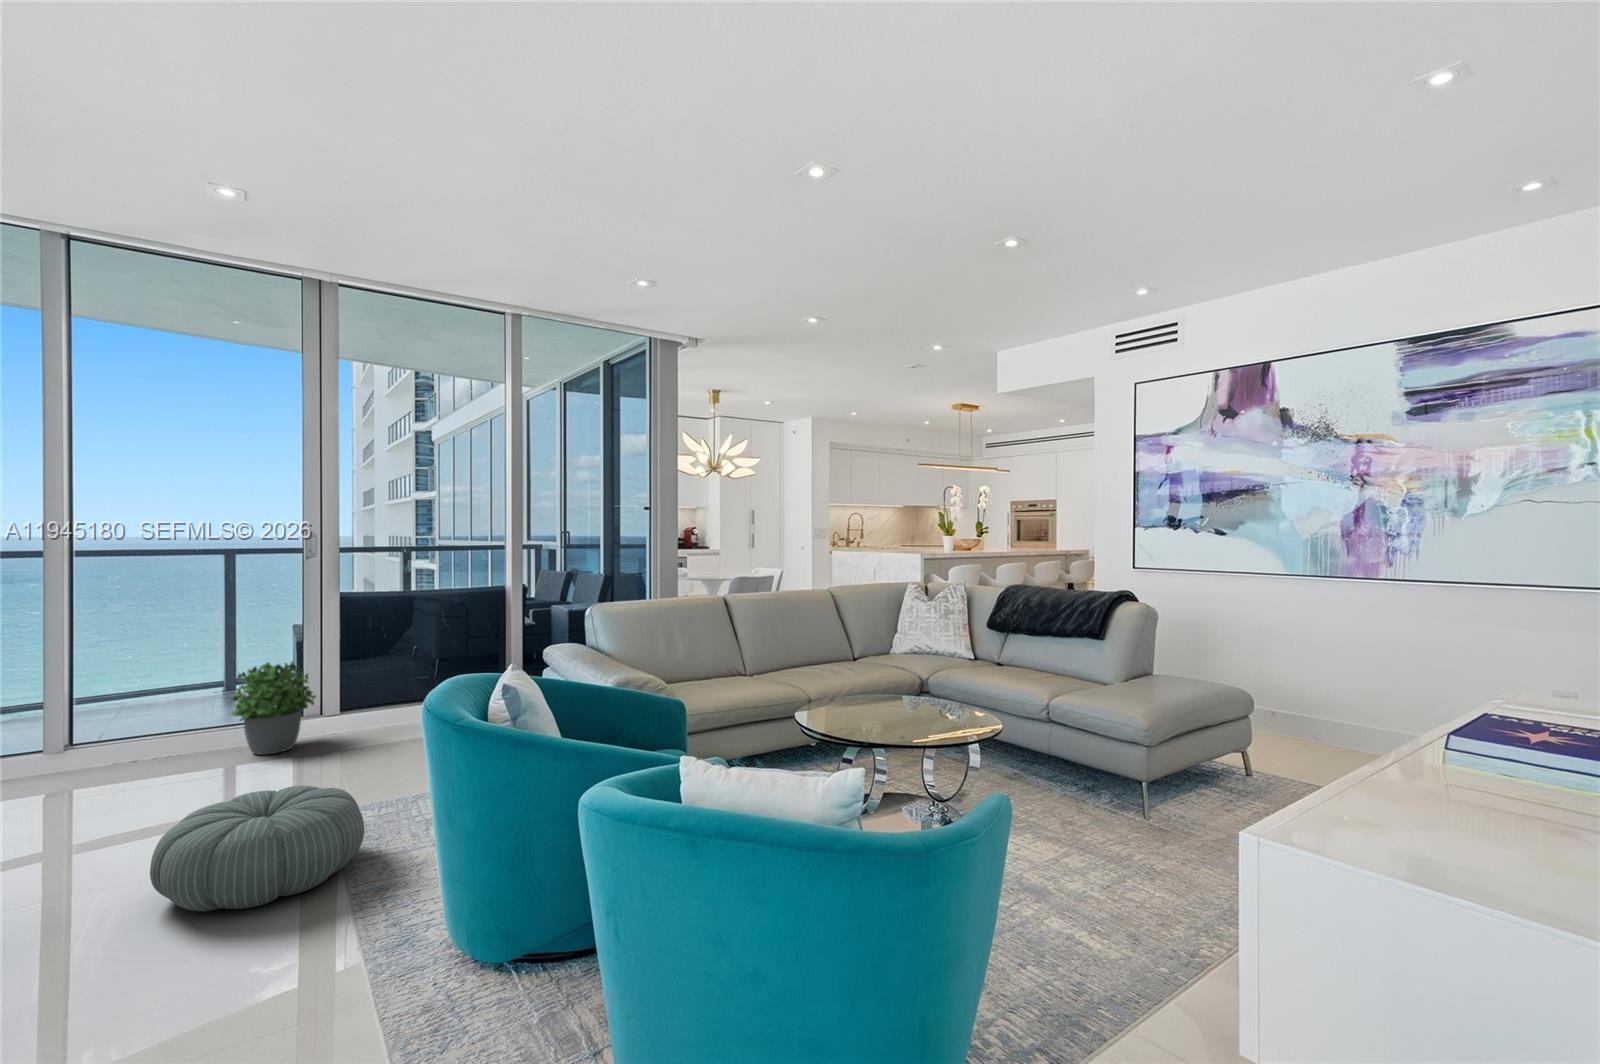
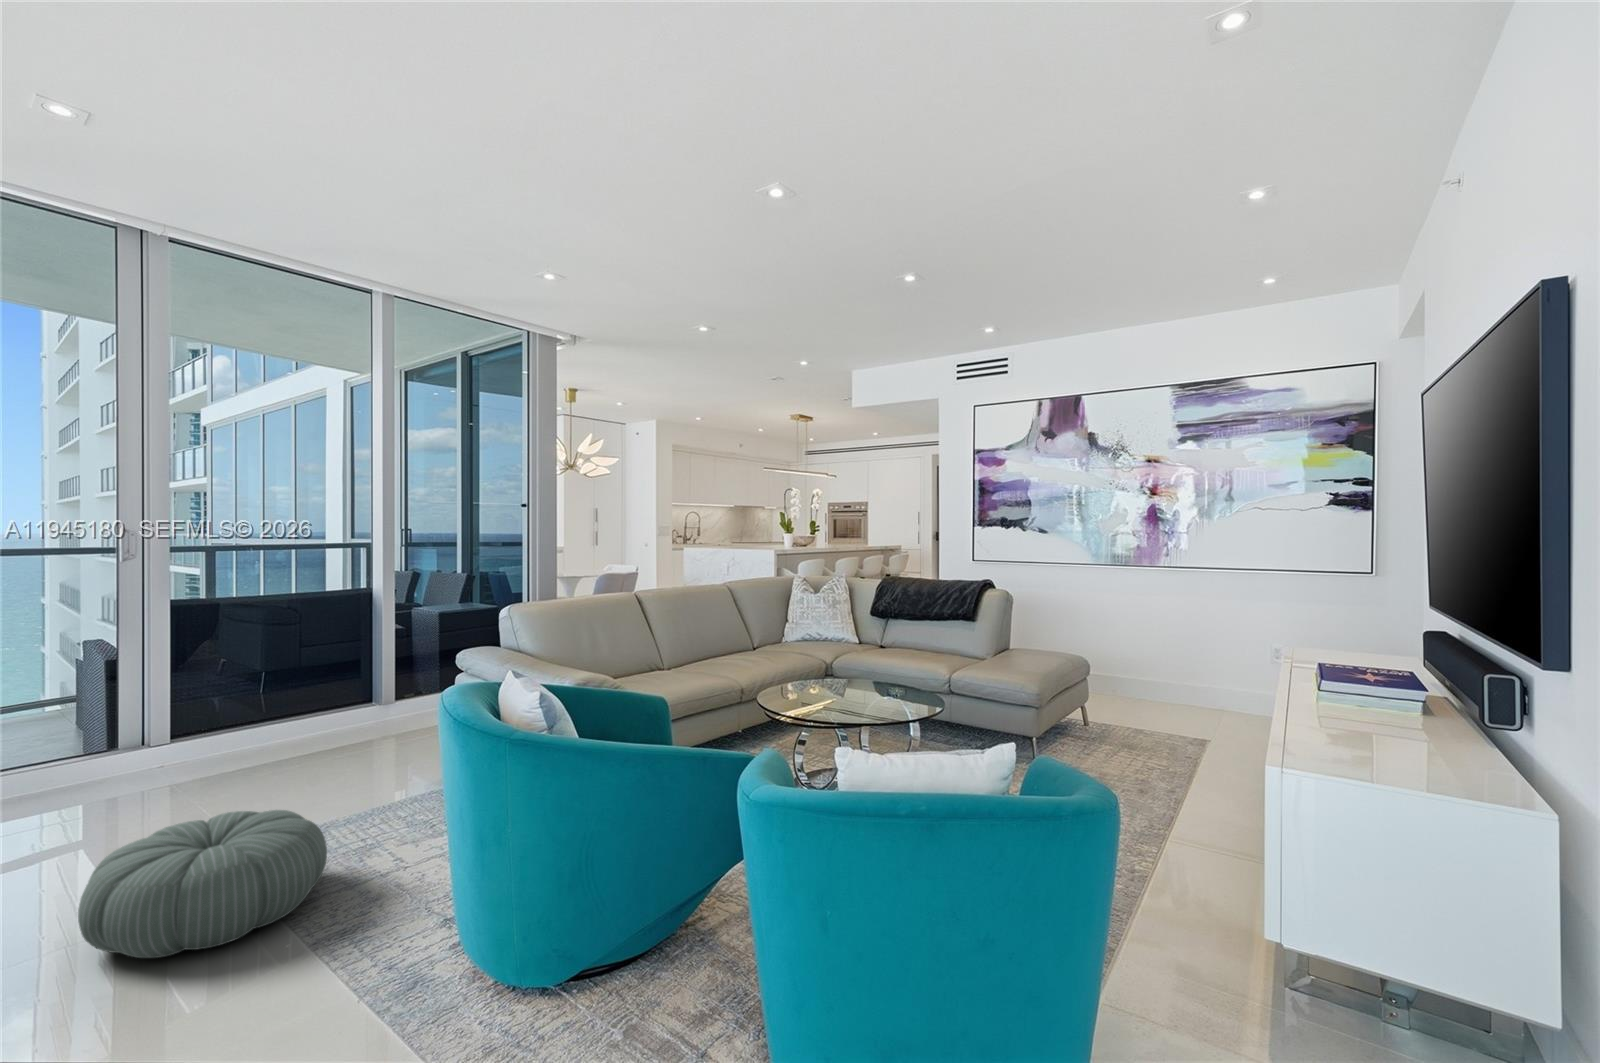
potted plant: present [232,662,316,755] -> none [33,682,156,796]

